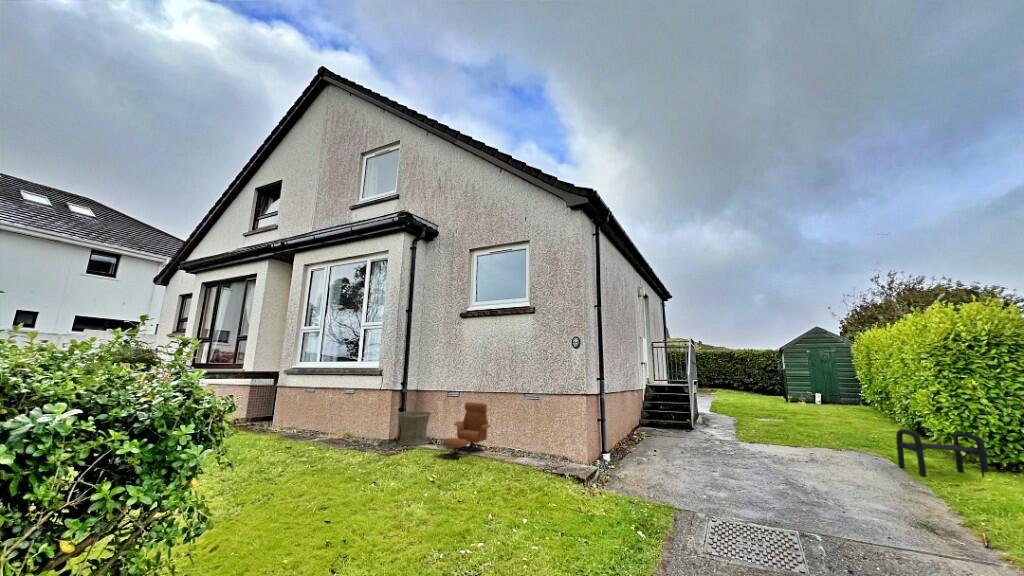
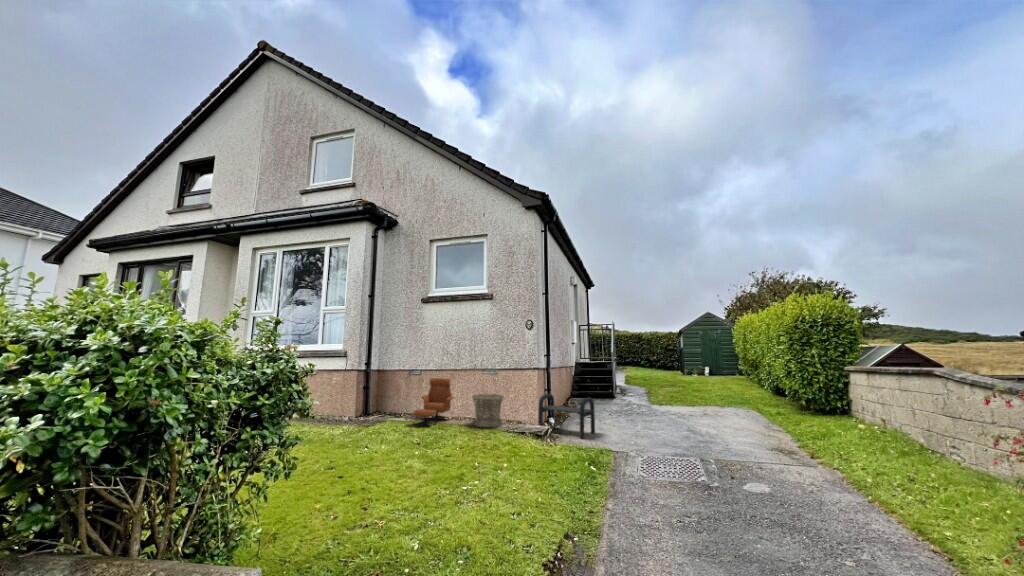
basket: present [398,411,431,445] -> present [472,394,504,427]
bench: present [896,429,989,477] -> present [538,394,595,438]

